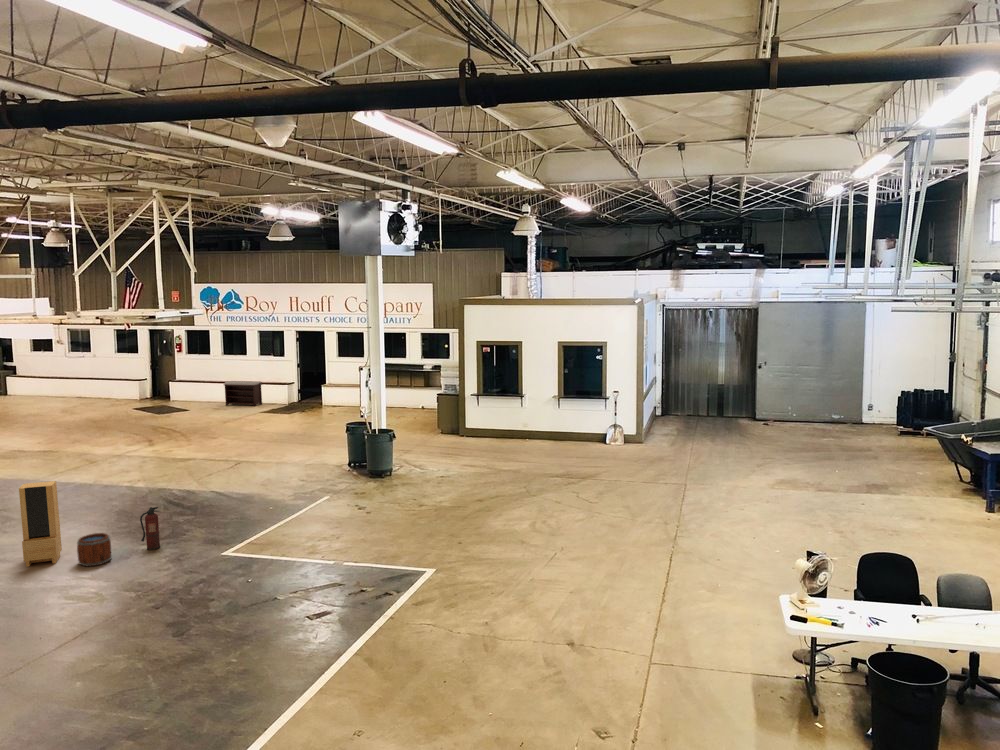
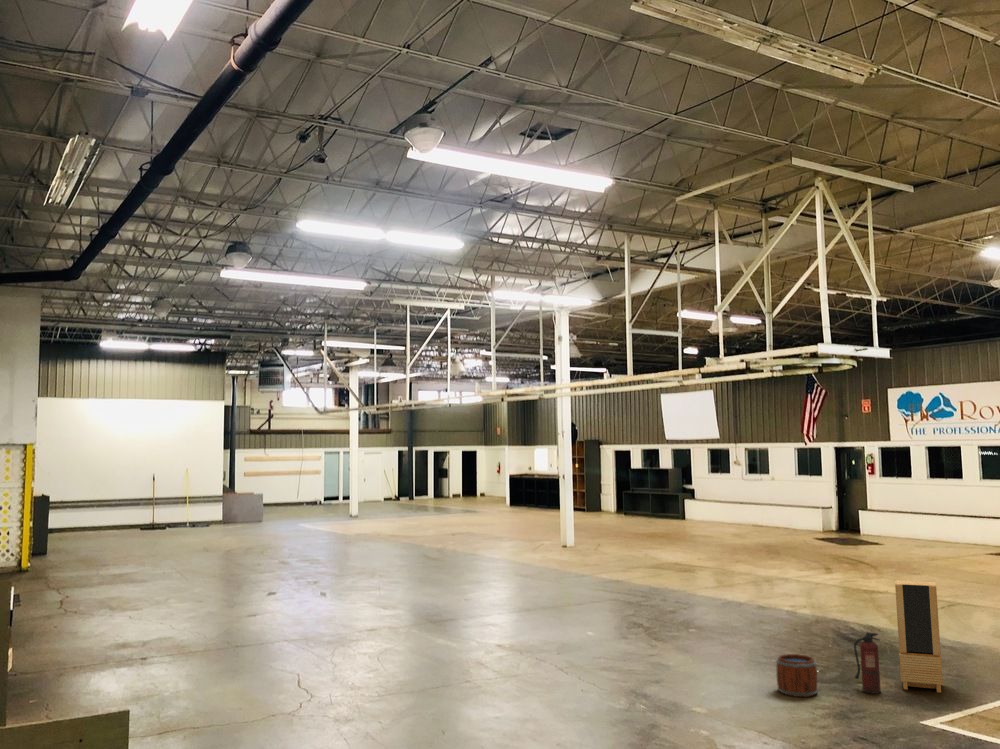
bench: present [224,381,262,406] -> none [930,512,987,548]
storage cabinet: present [19,481,62,567] -> present [895,580,943,693]

